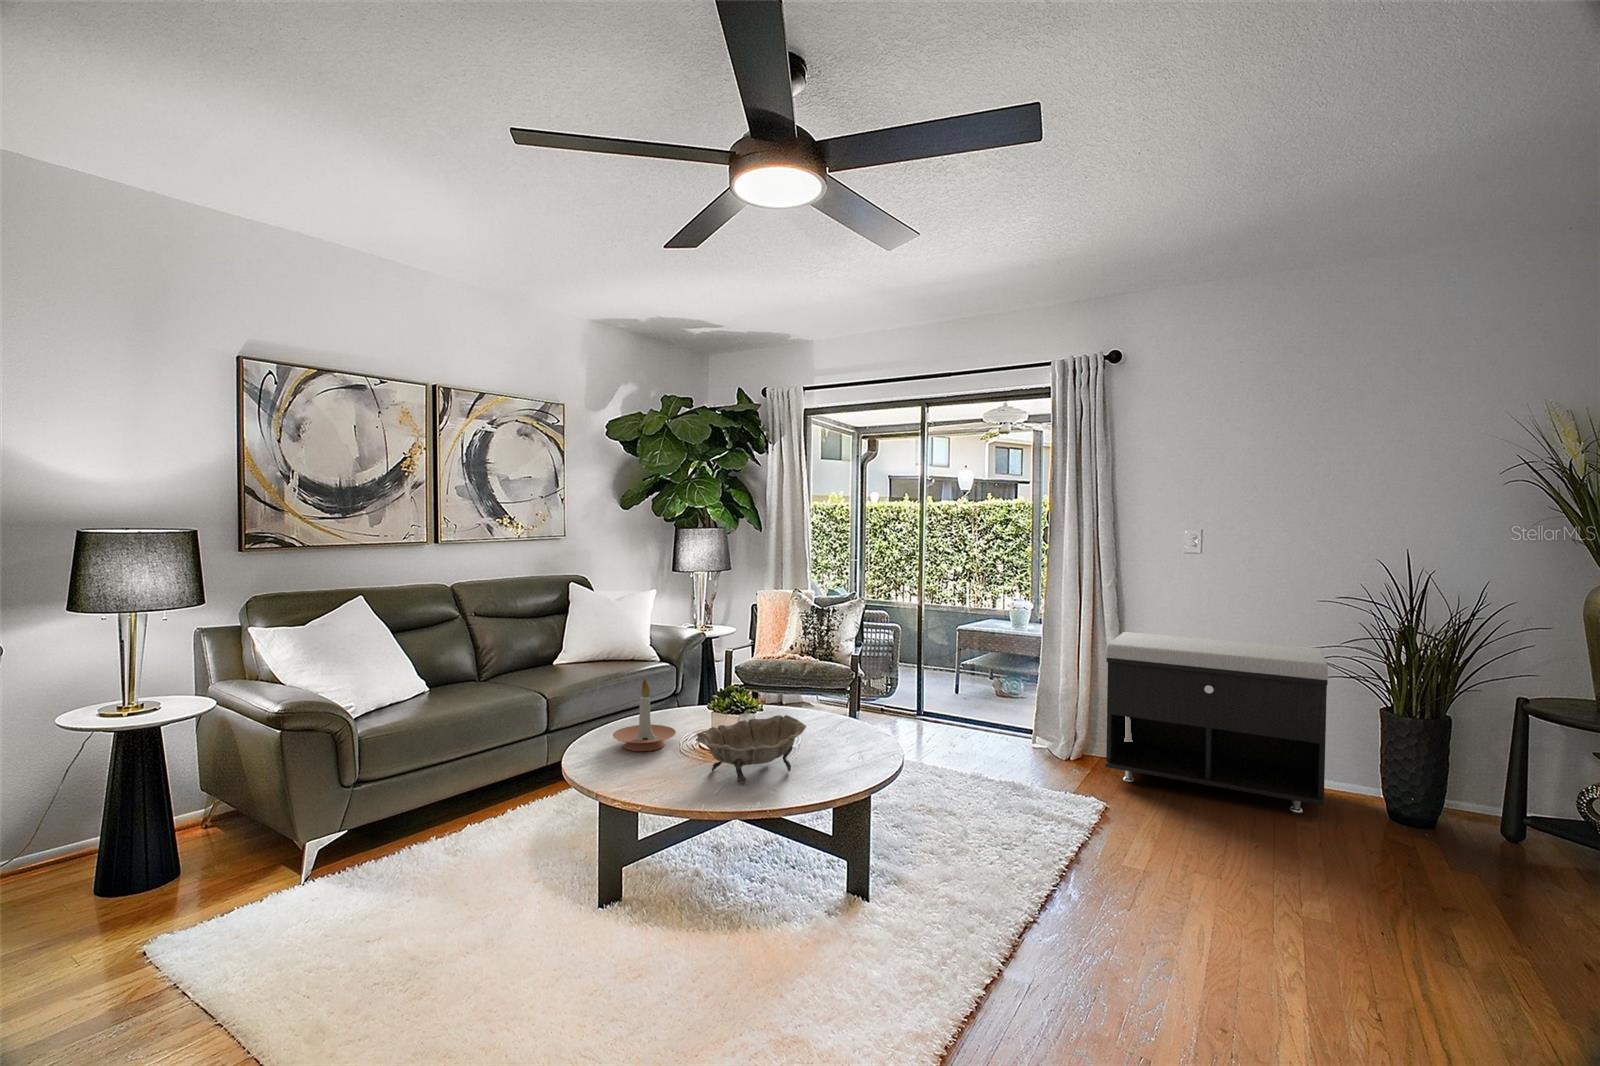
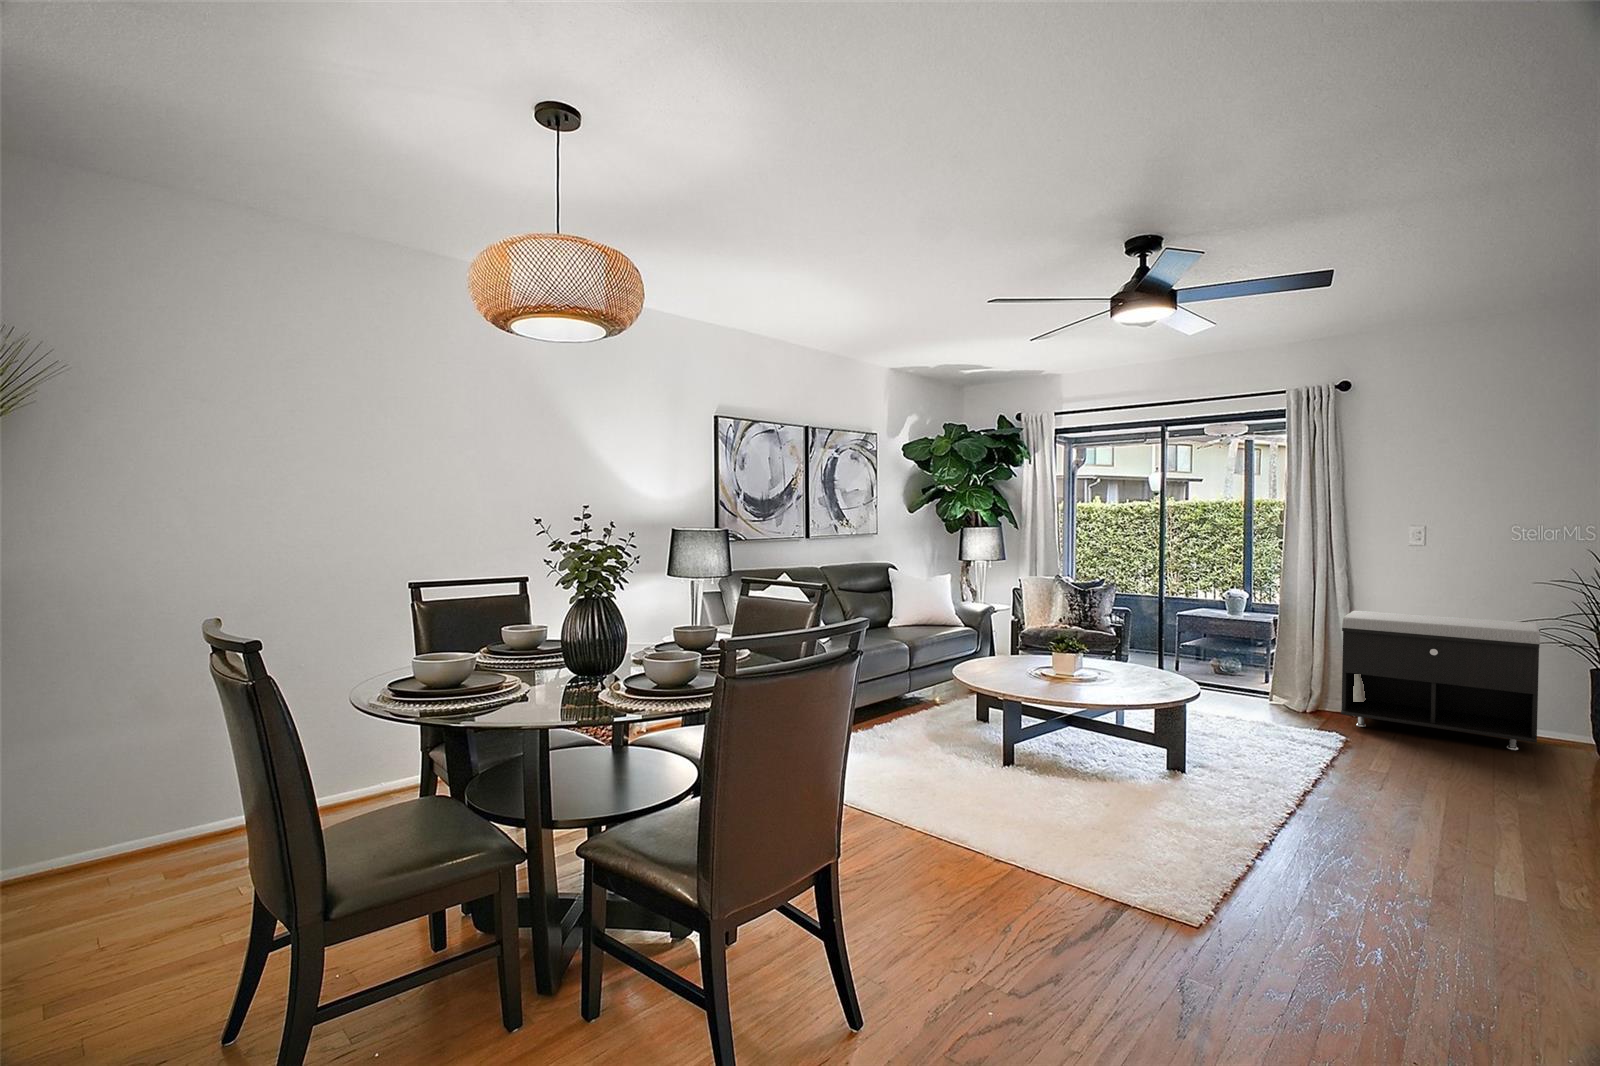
candle holder: present [613,679,676,751] -> none [991,627,1034,673]
decorative bowl: present [696,715,806,785] -> none [1064,652,1137,690]

